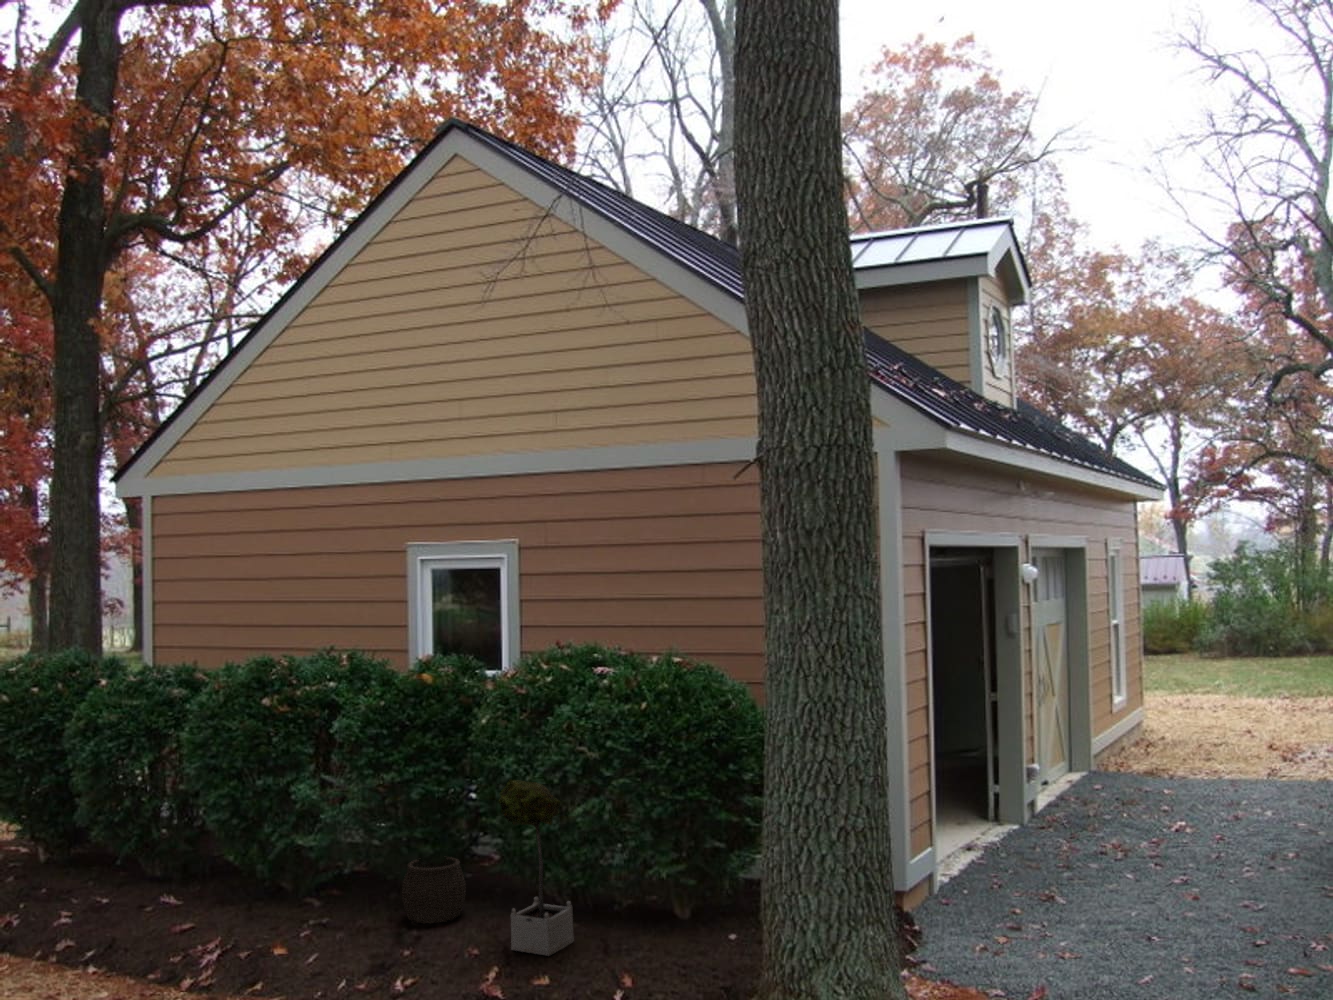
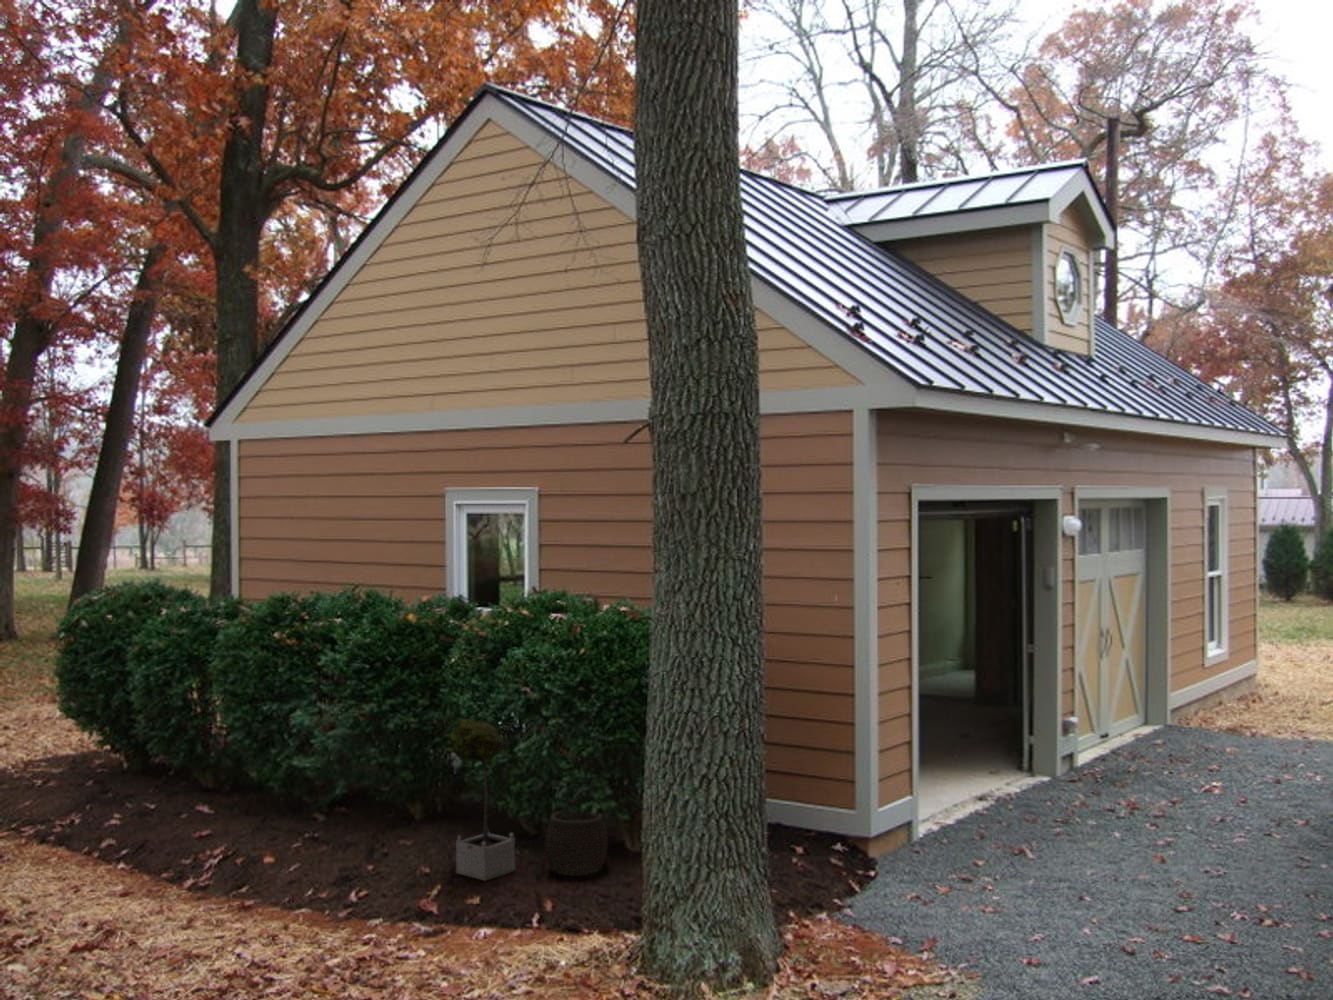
woven basket: present [402,857,466,924] -> present [545,812,608,876]

